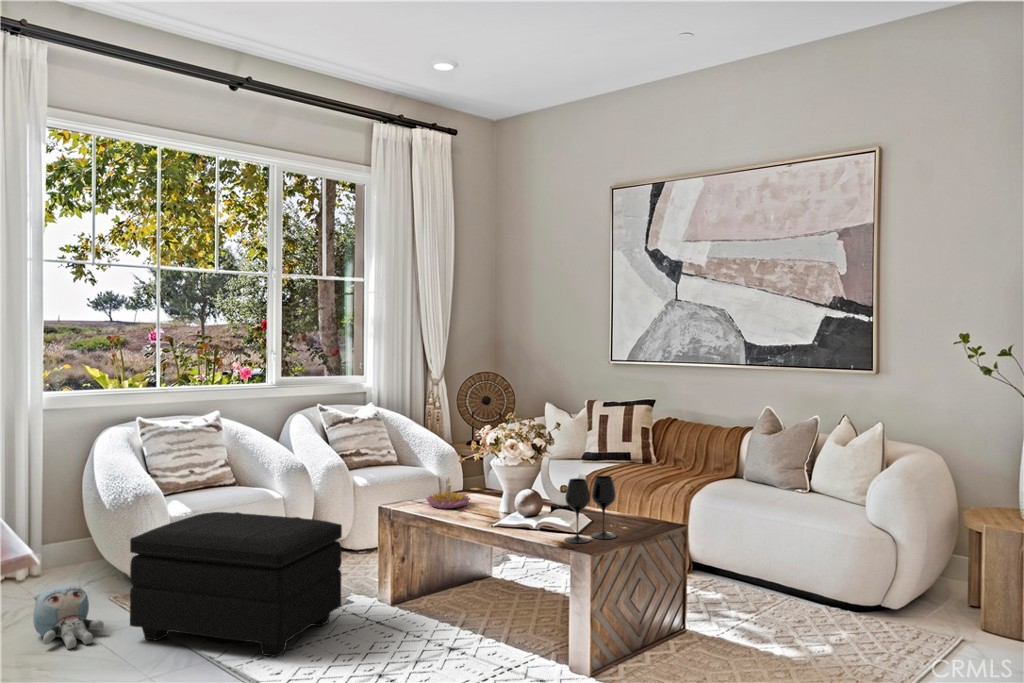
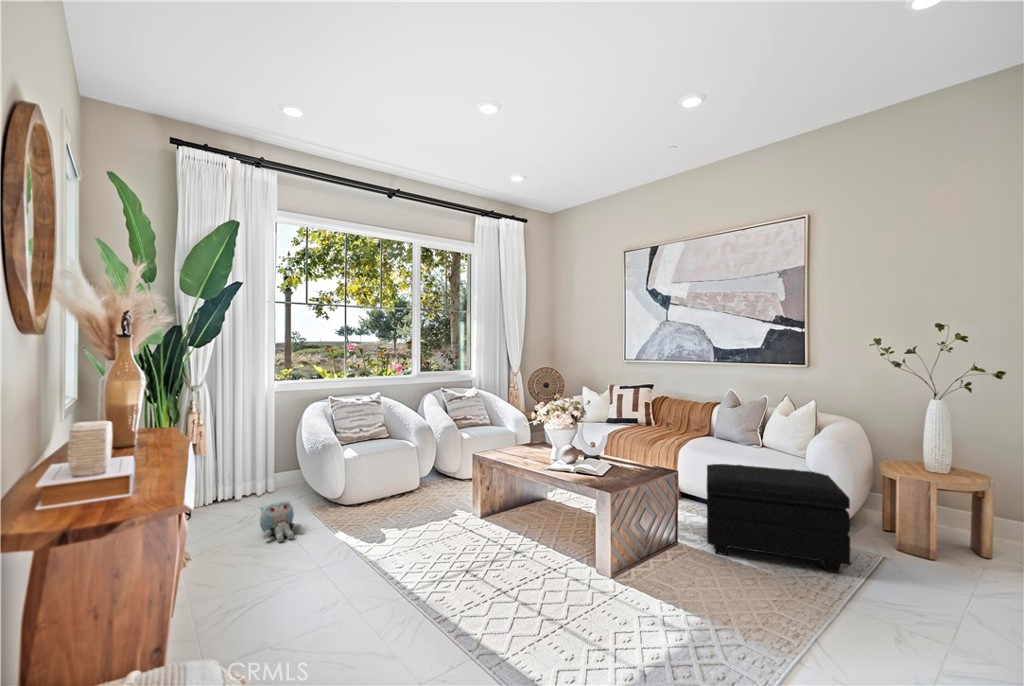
wine glass: present [565,476,616,543] -> none [592,437,628,484]
candle holder: present [426,477,470,509] -> none [502,435,531,456]
footstool: present [130,512,342,657] -> present [707,464,851,573]

